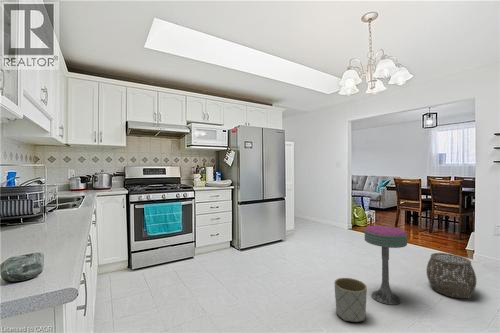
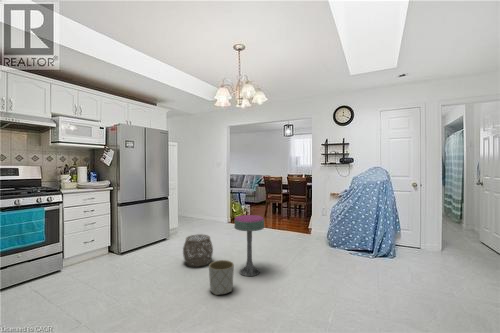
woven basket: present [427,253,477,298] -> present [183,234,213,267]

